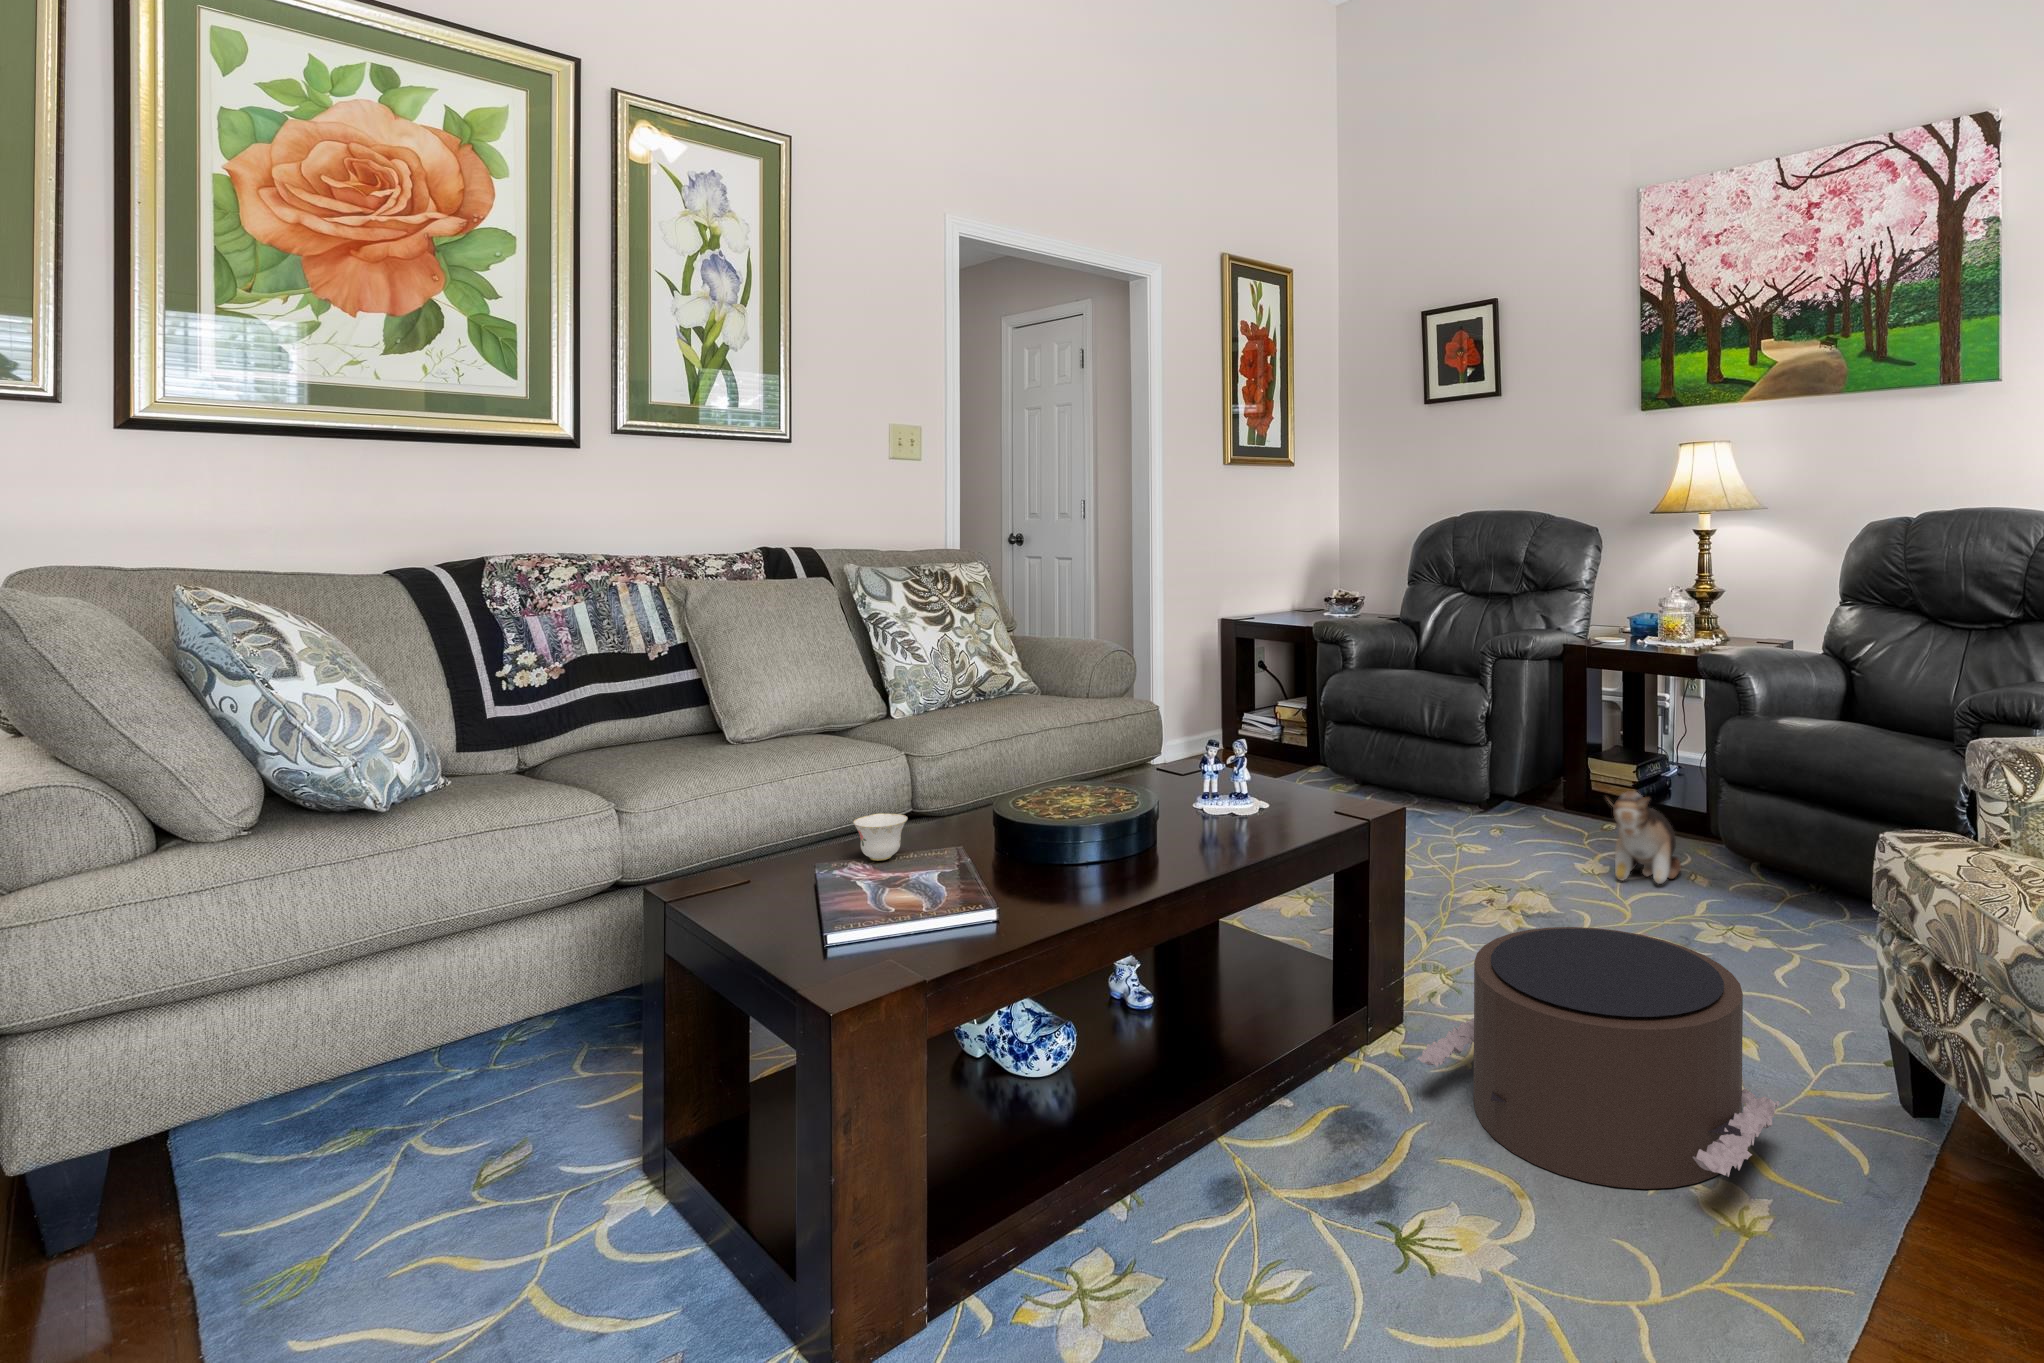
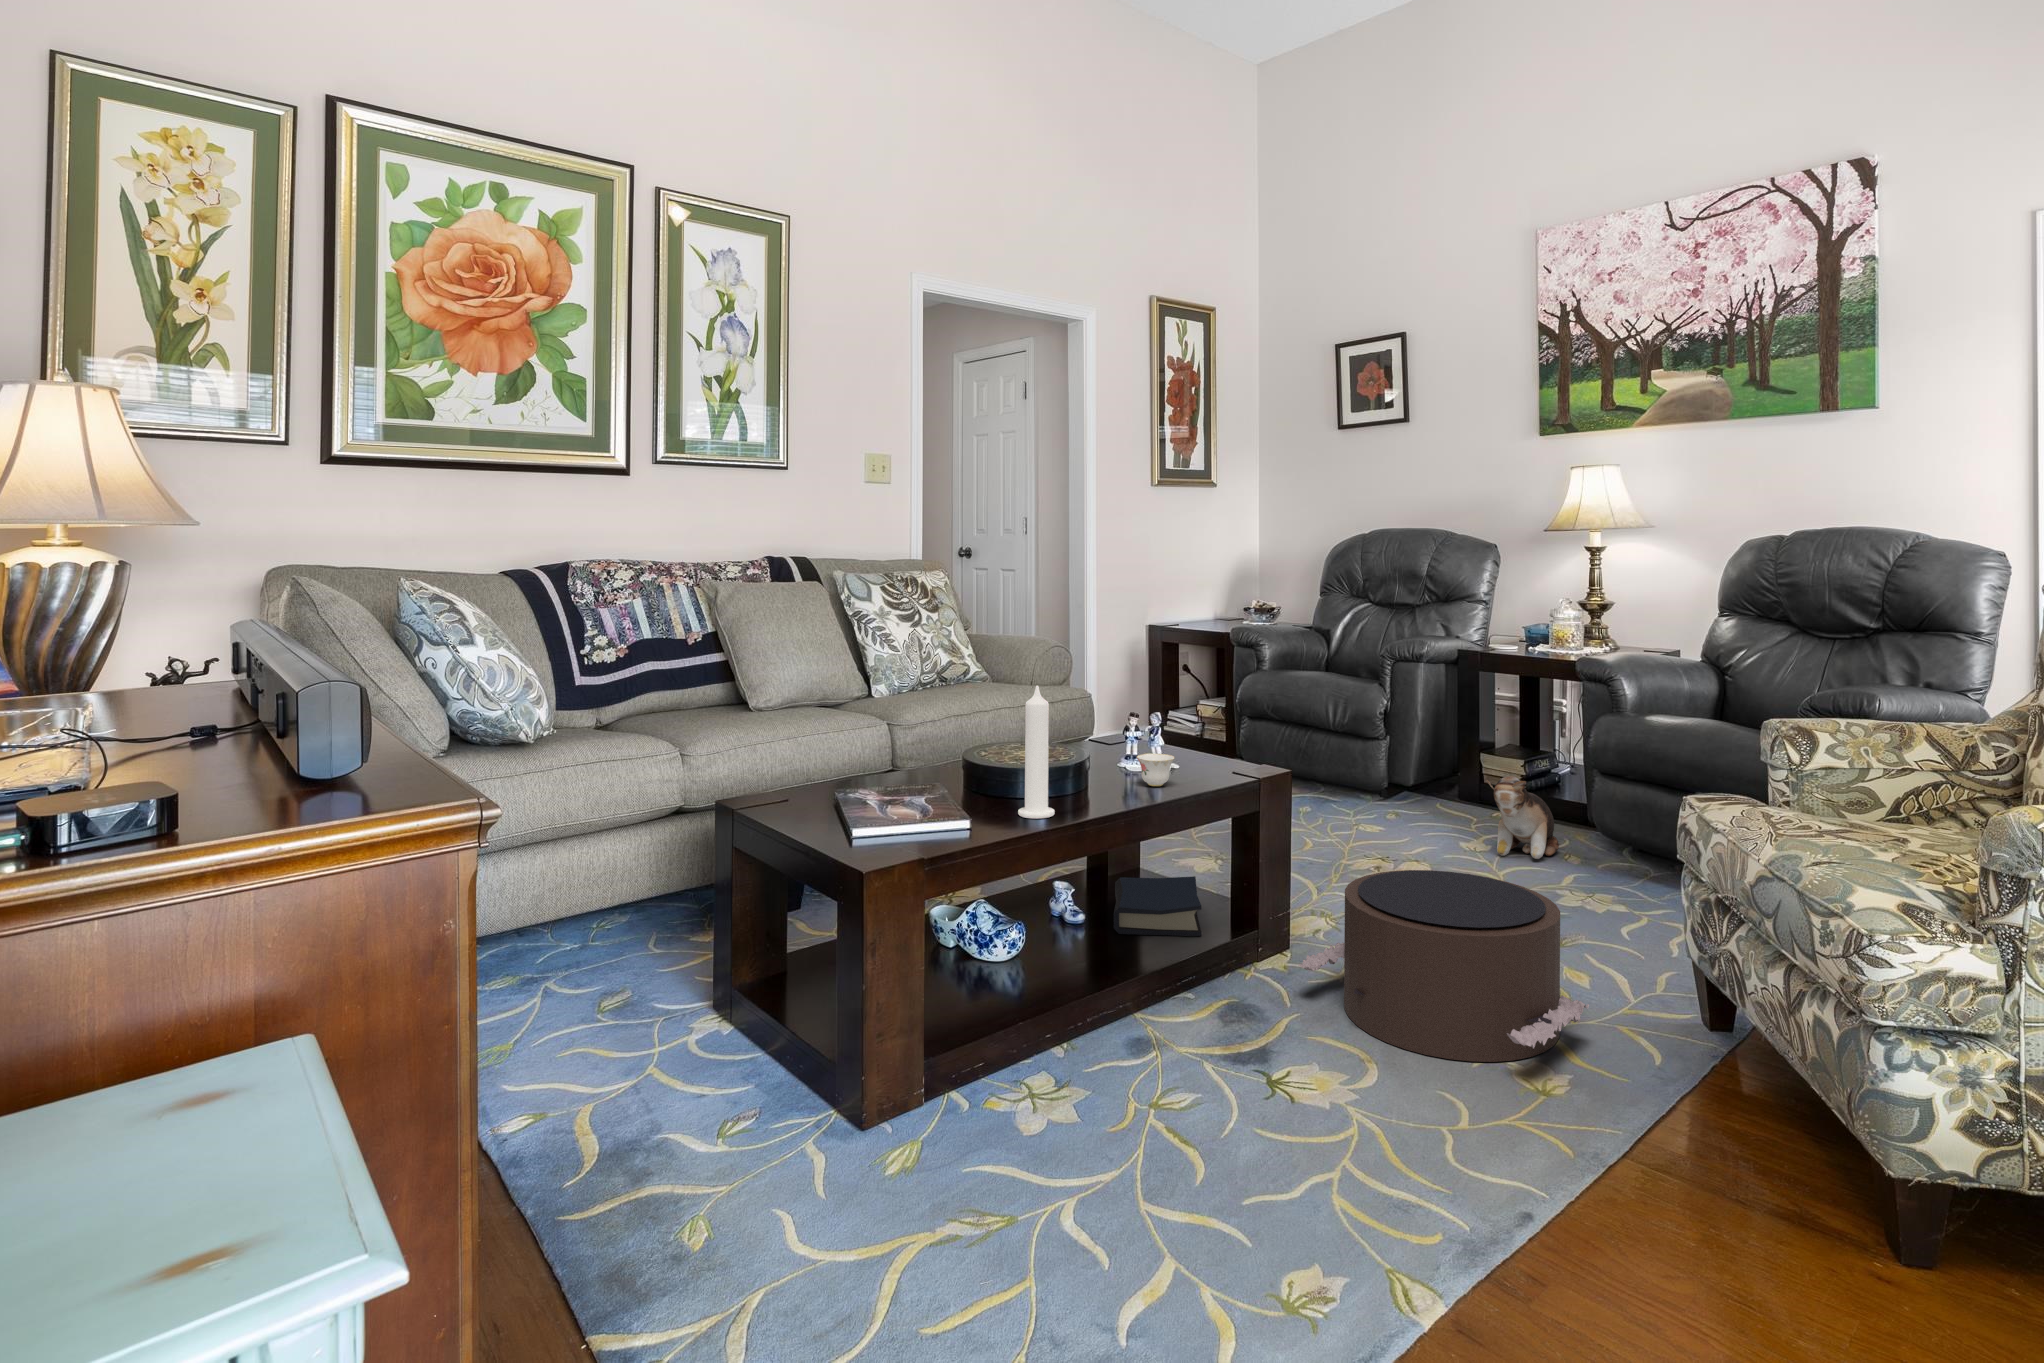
candle: none [1058,719,1107,897] -> present [1018,686,1055,819]
teacup: present [853,813,908,861] -> present [1137,754,1175,786]
hardback book: none [1184,938,1294,1023] -> present [1114,876,1201,936]

